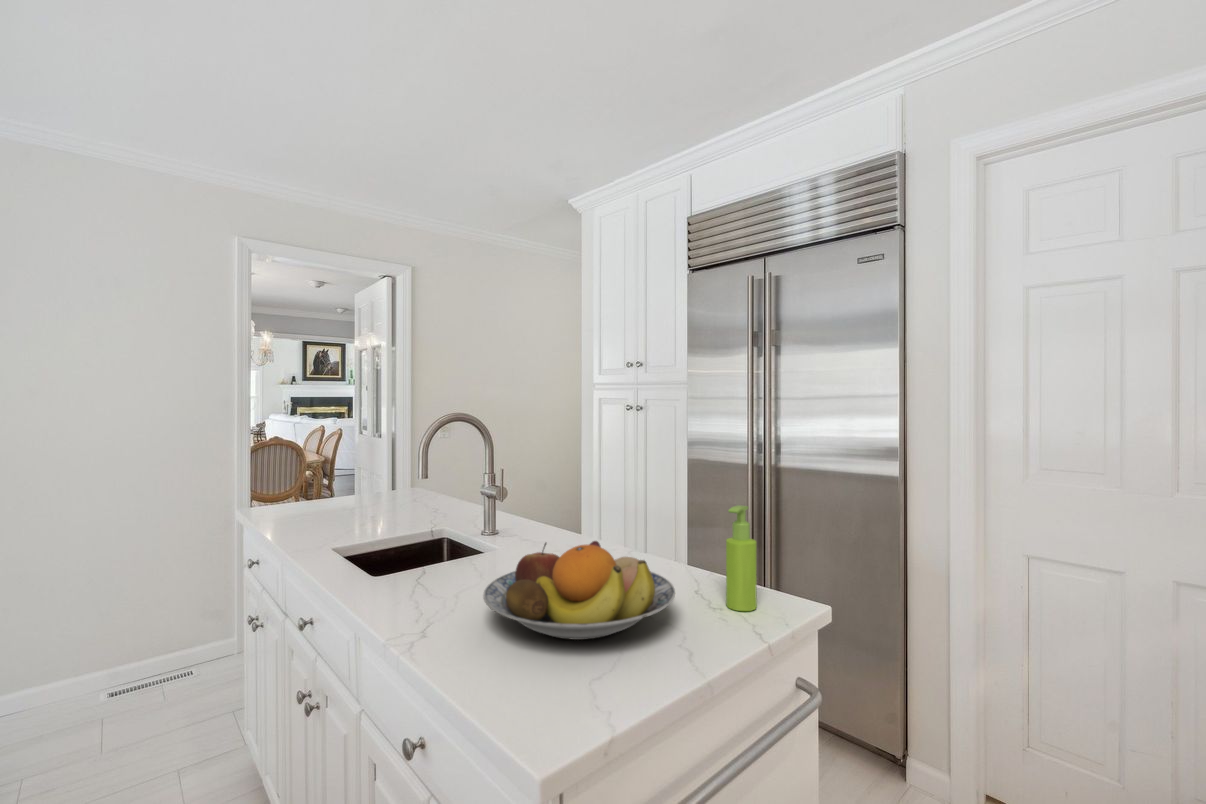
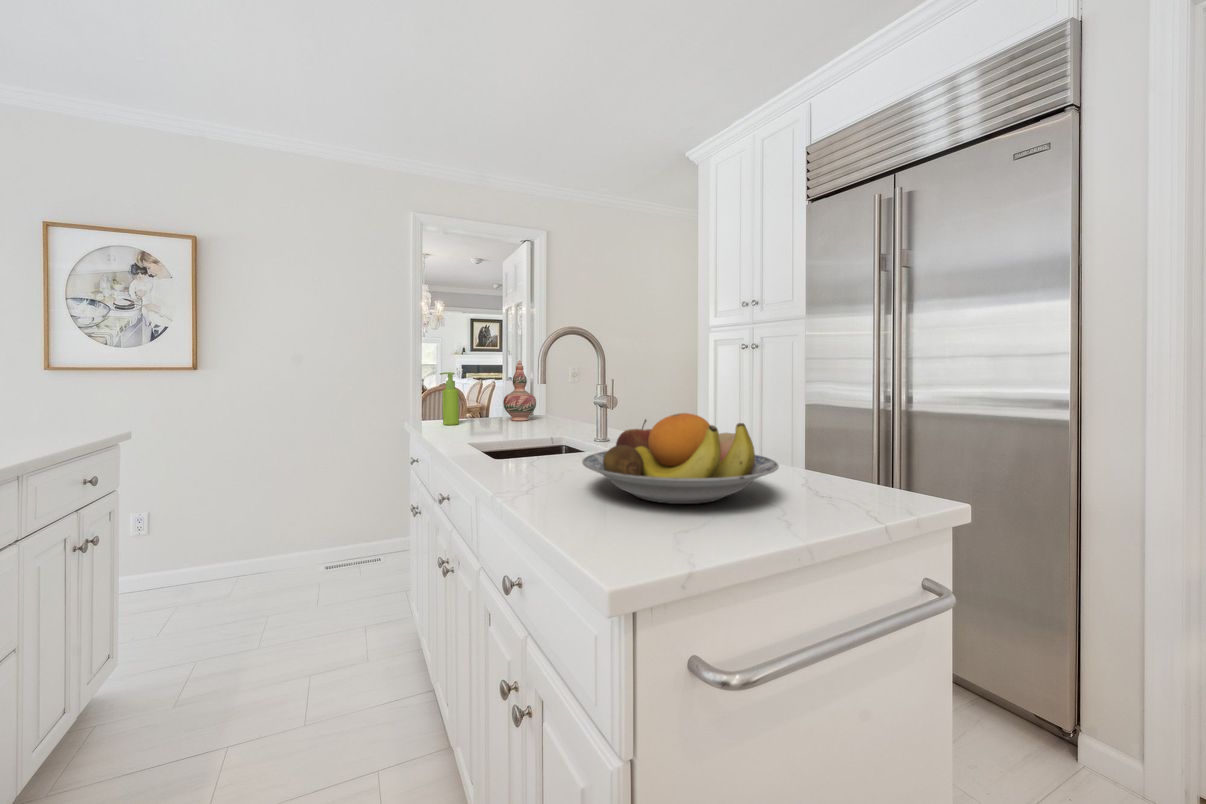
decorative vase: none [367,434,406,504] -> present [503,360,536,420]
soap dispenser: present [726,505,757,611] -> present [440,372,459,425]

